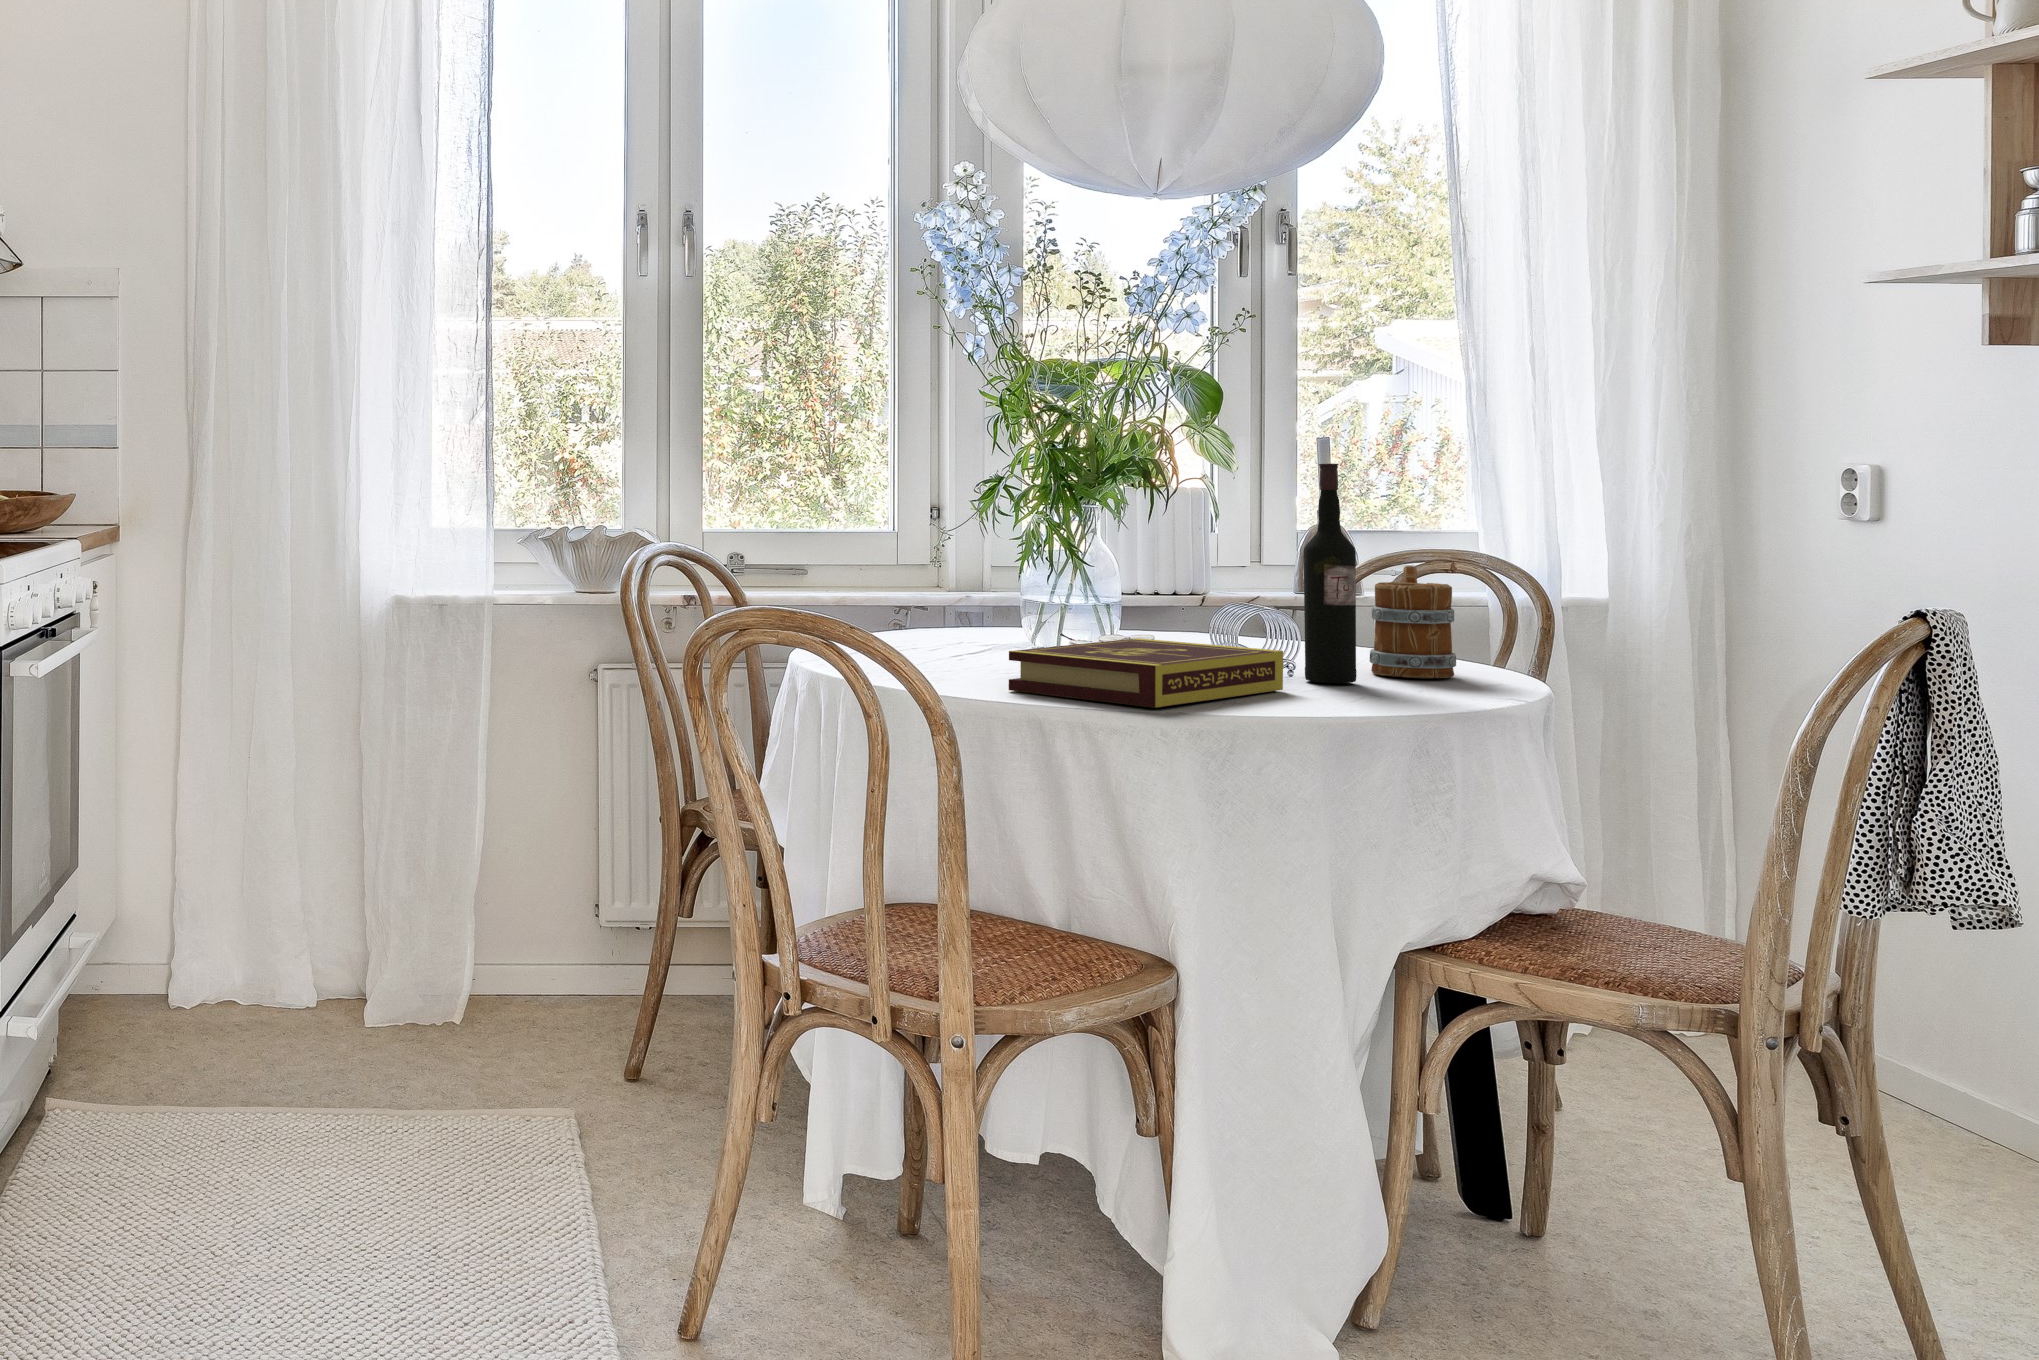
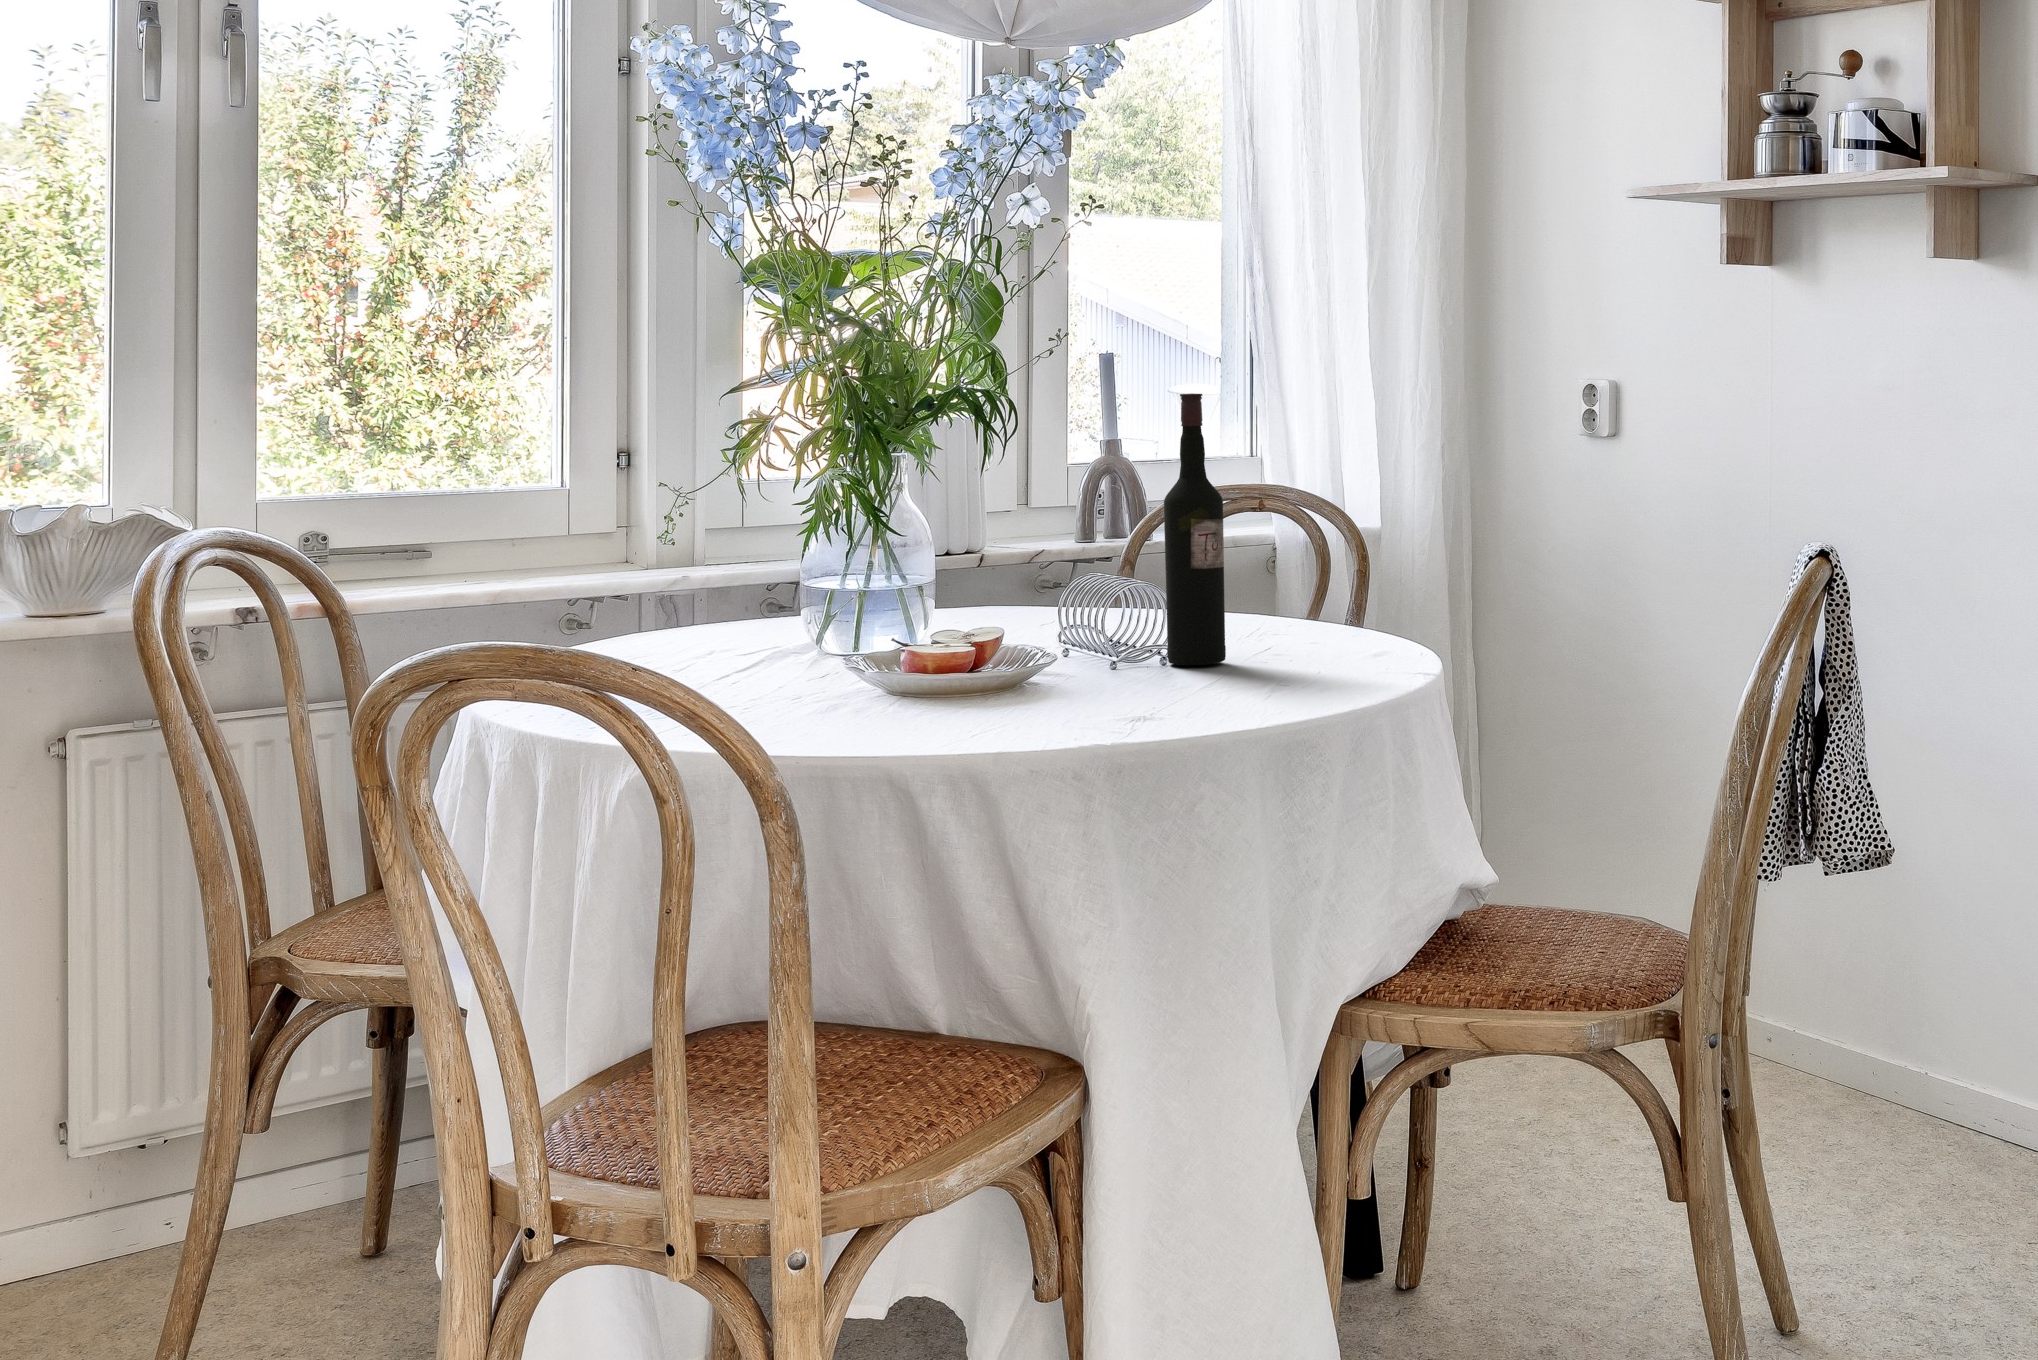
mug: present [1370,566,1456,678] -> none [1227,514,1319,649]
book: present [1009,638,1283,707] -> none [822,627,1155,724]

